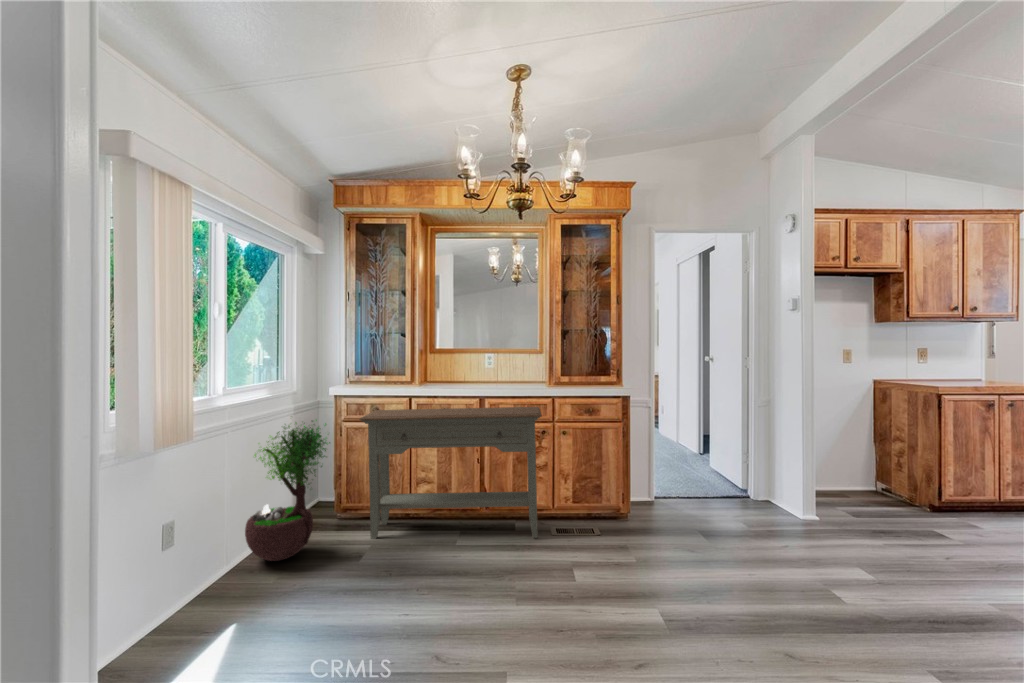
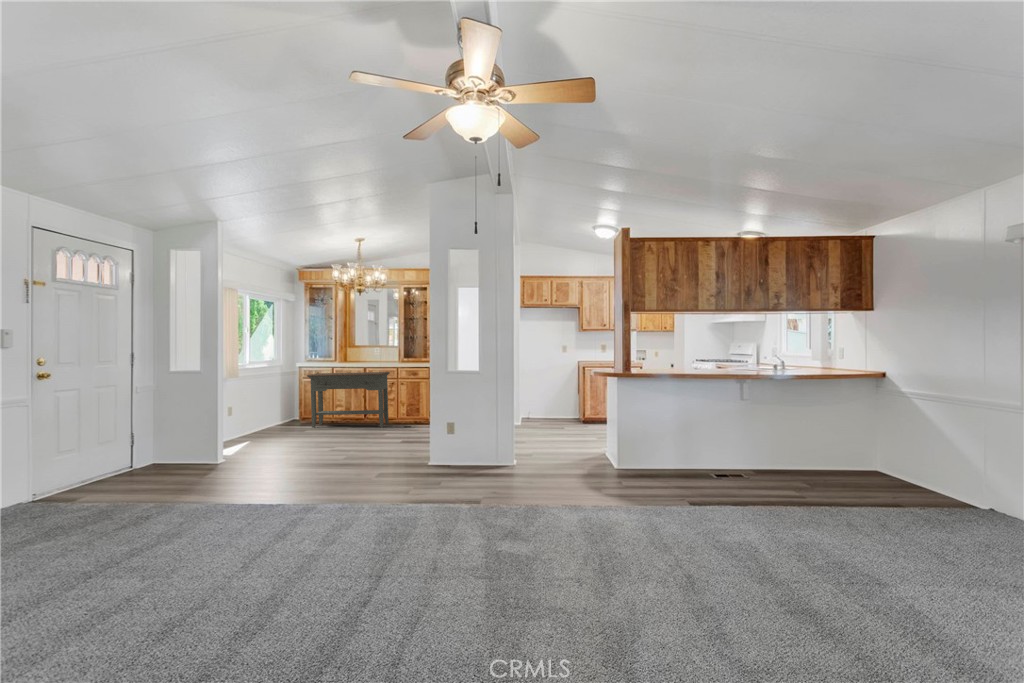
potted tree: present [245,420,330,561] -> none [258,373,294,431]

